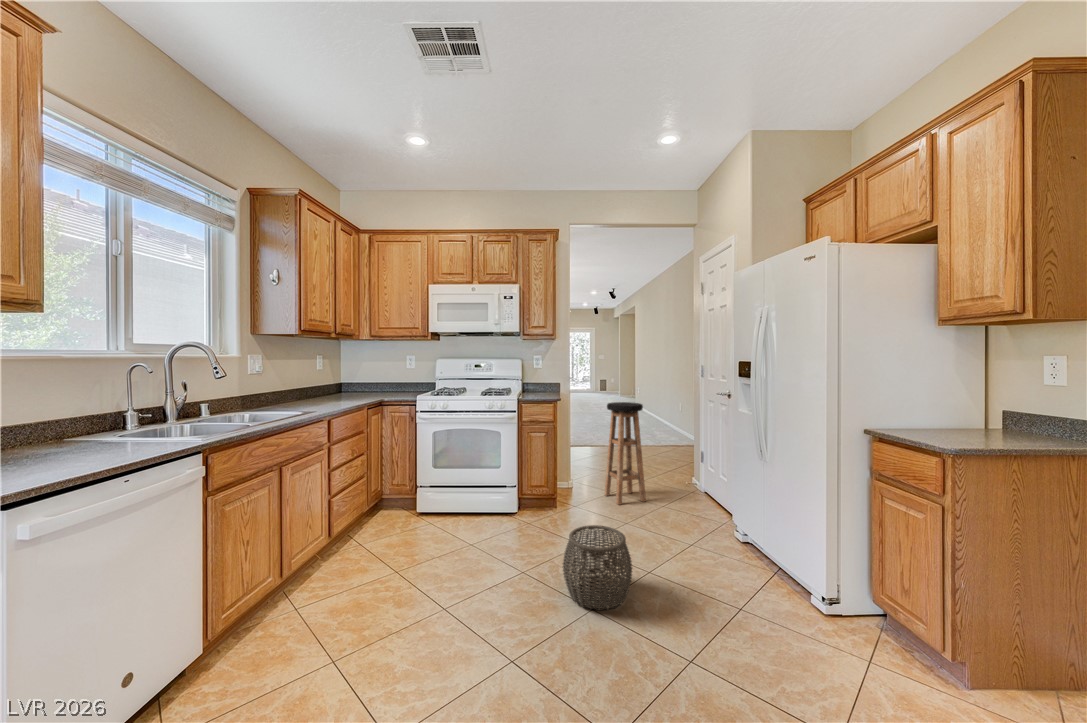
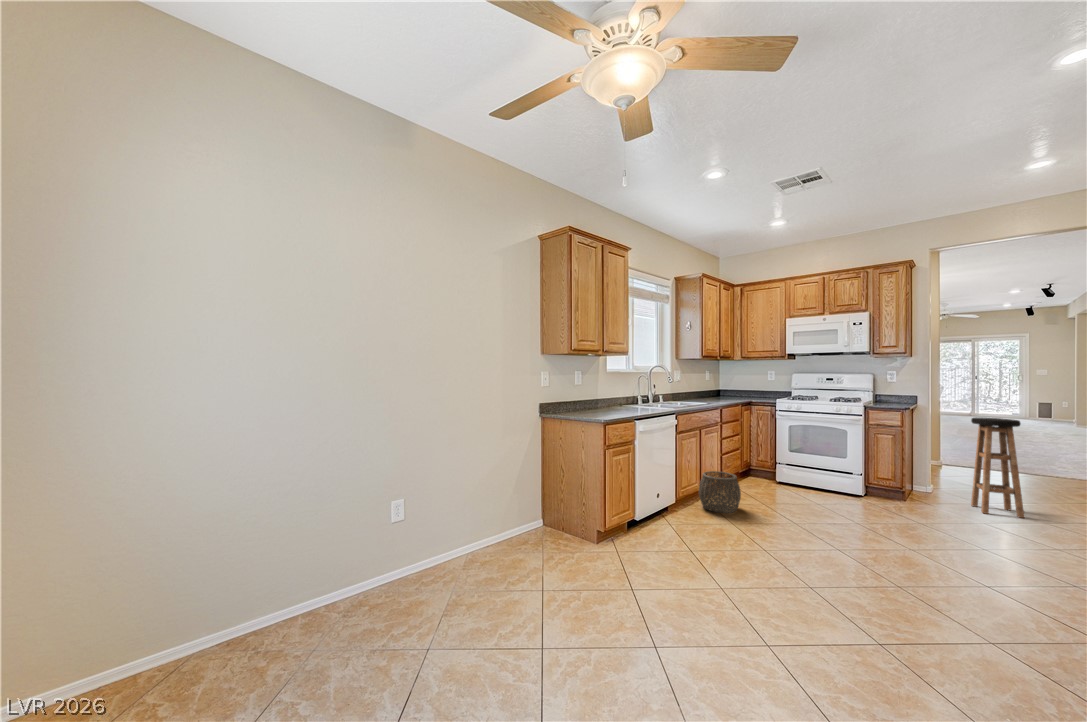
woven basket: present [563,525,632,610] -> present [699,471,741,513]

